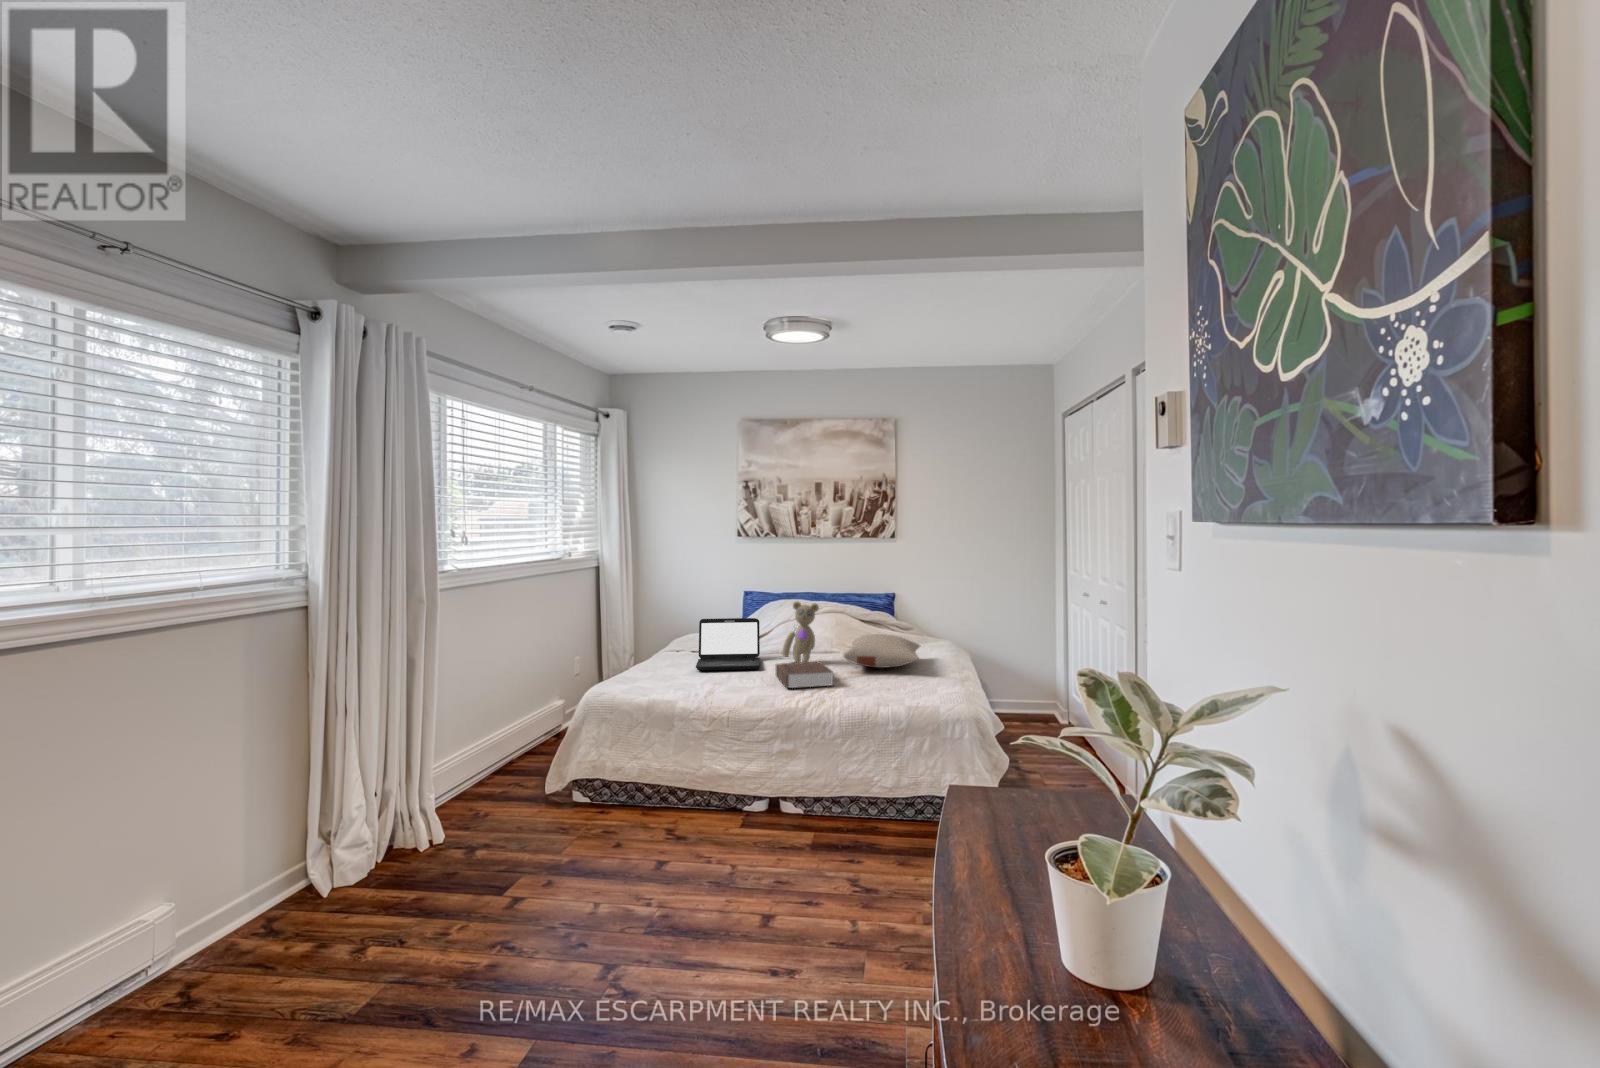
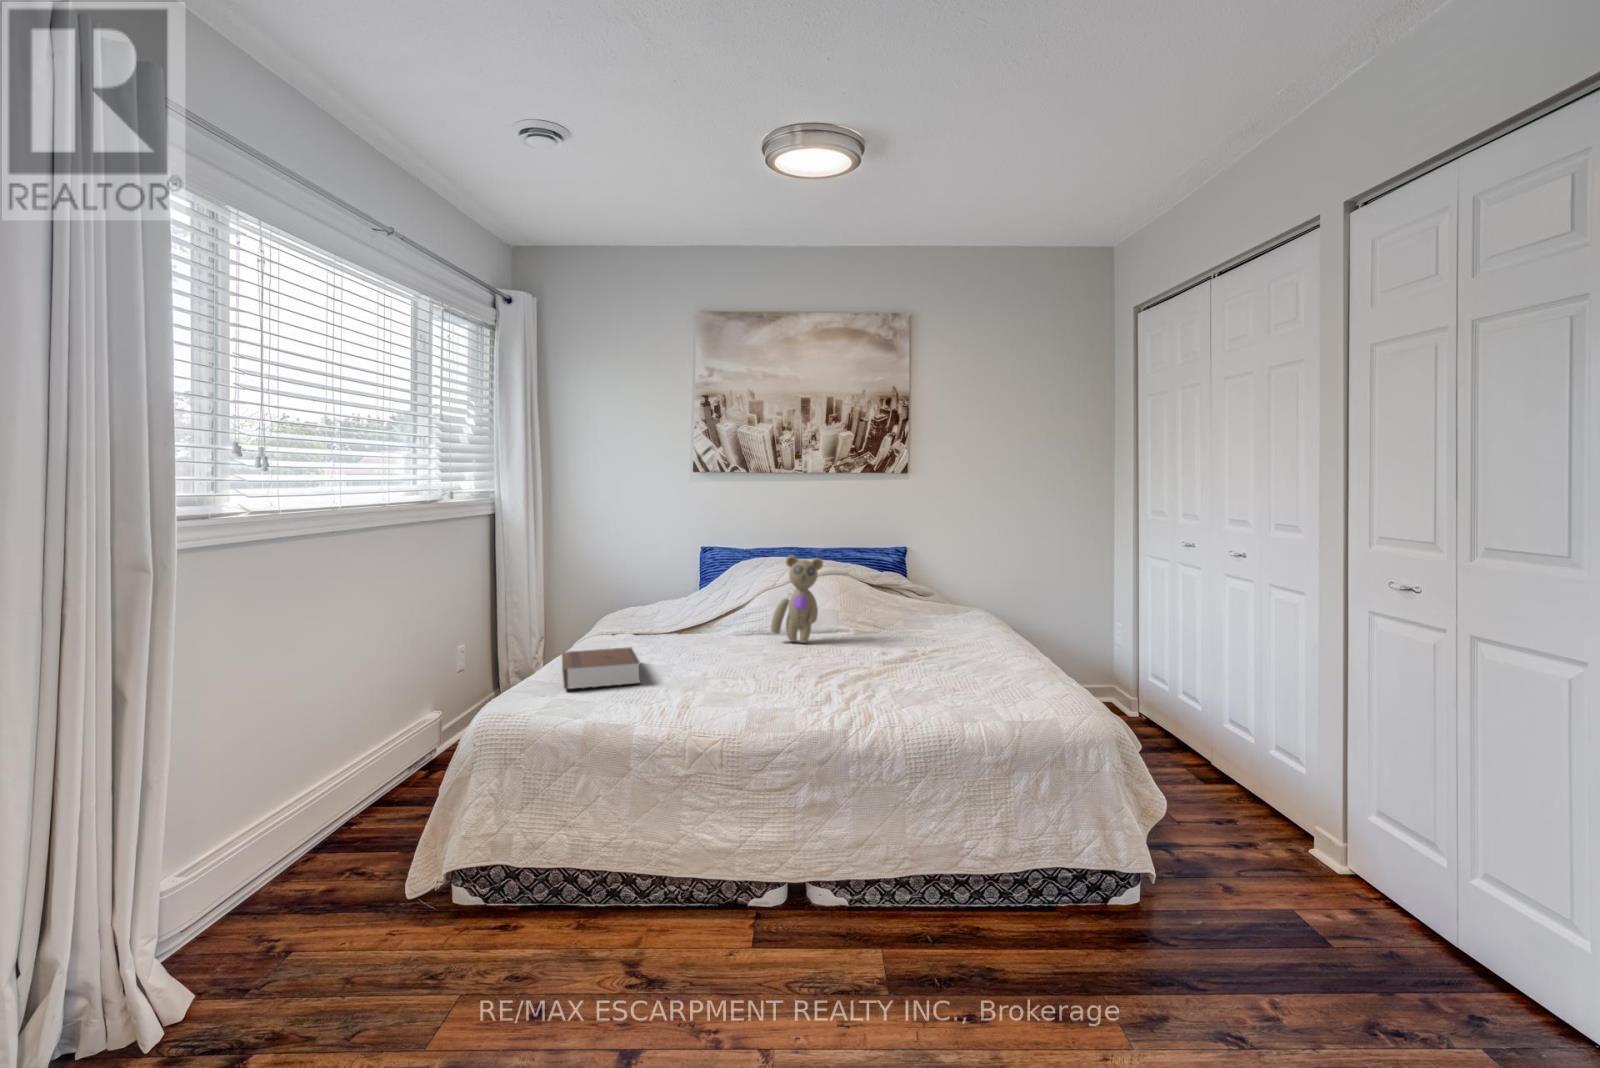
laptop: present [696,618,760,670] -> none [649,580,742,656]
pillow: present [844,634,920,668] -> none [864,600,972,646]
book: present [776,662,833,688] -> present [562,647,640,689]

